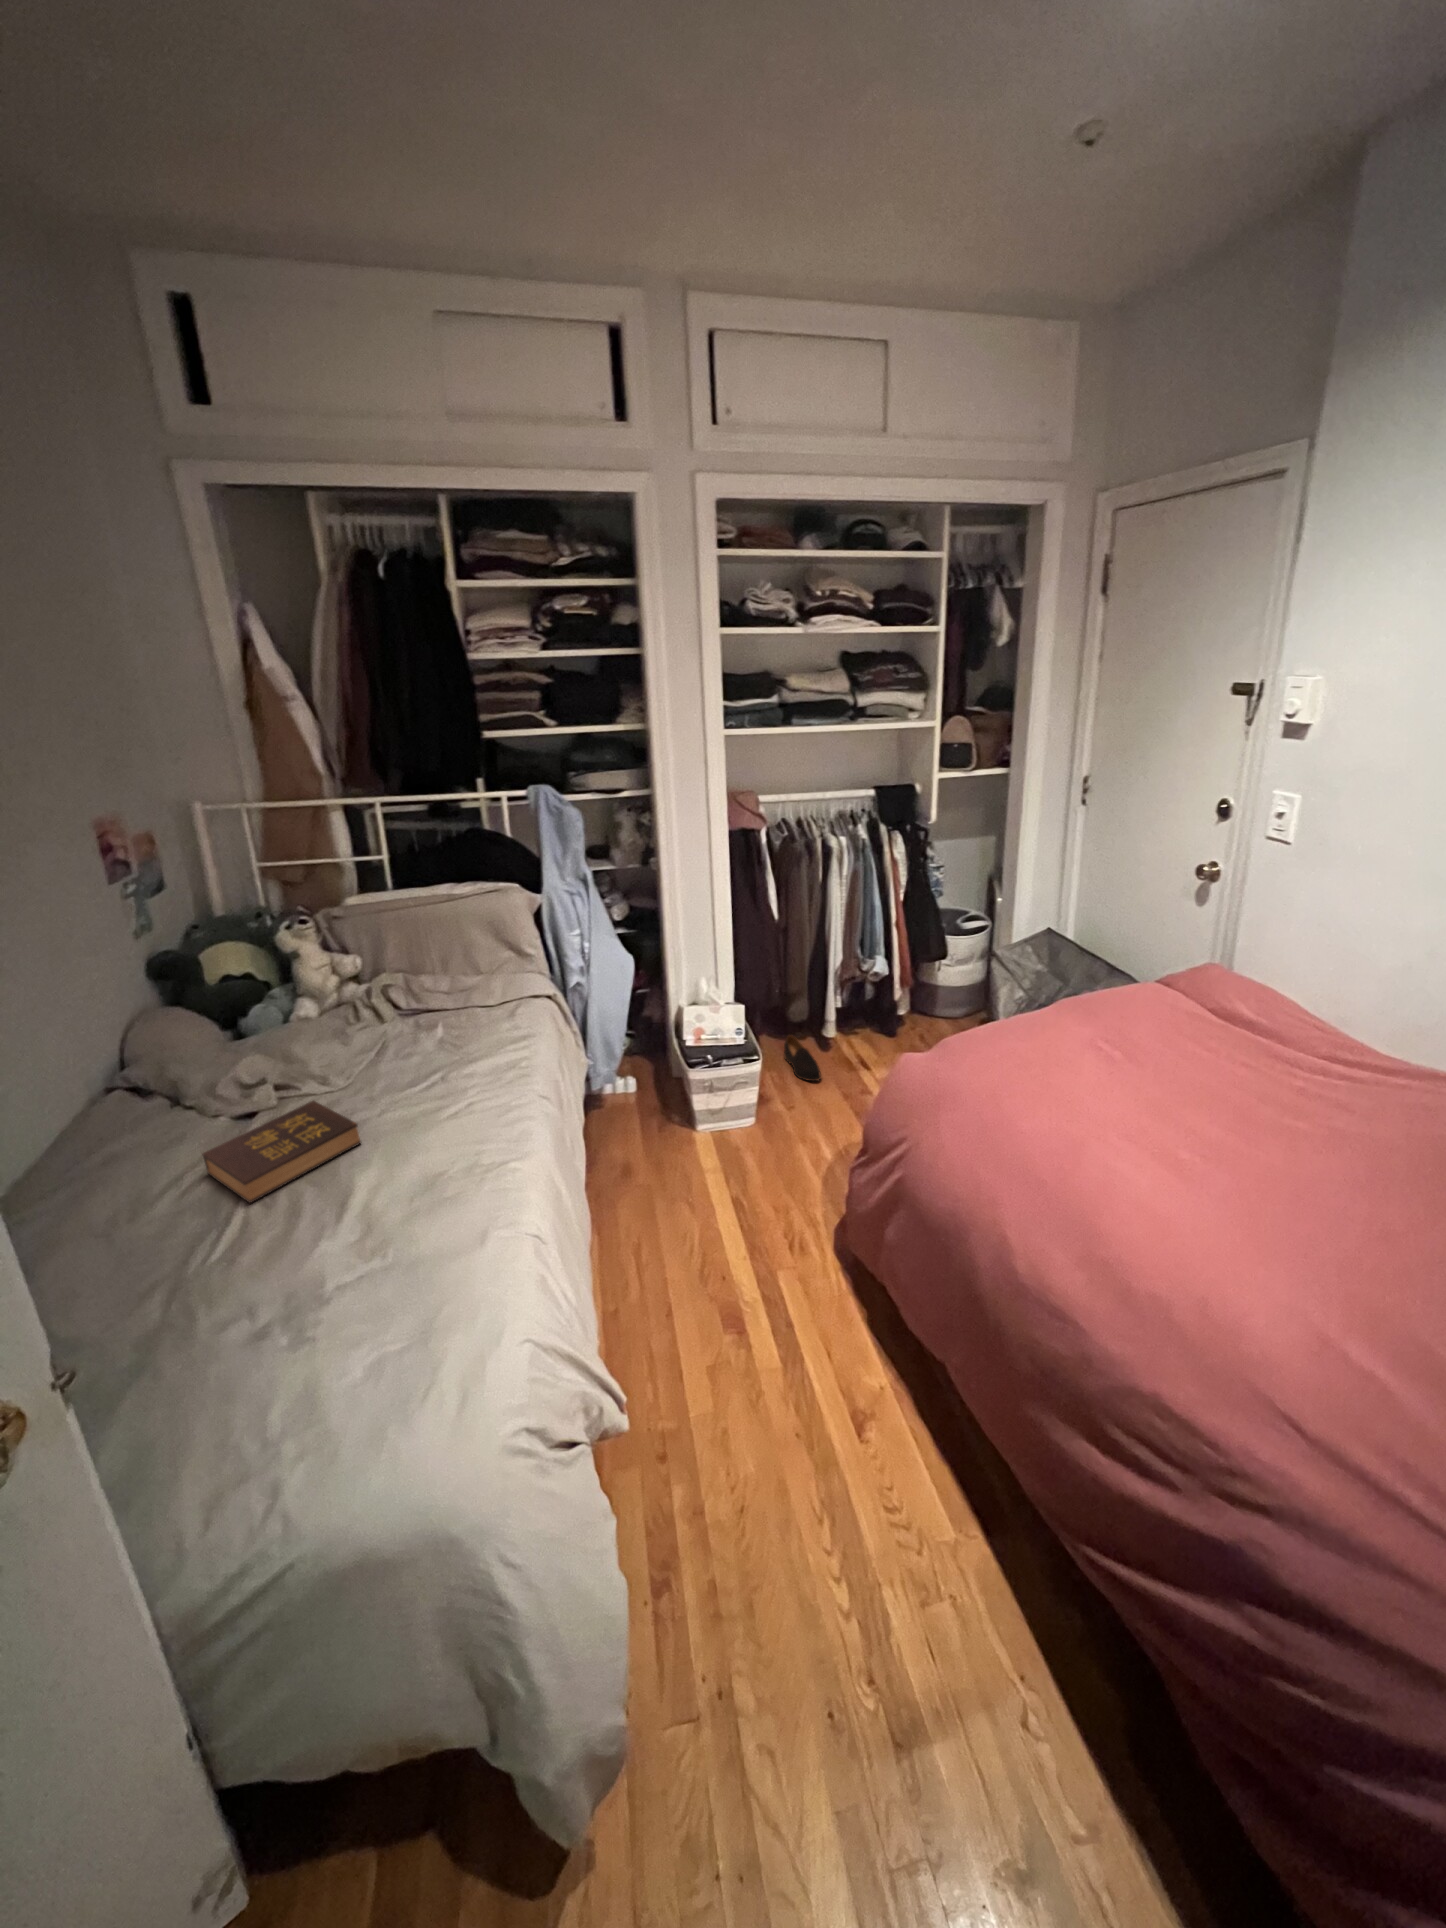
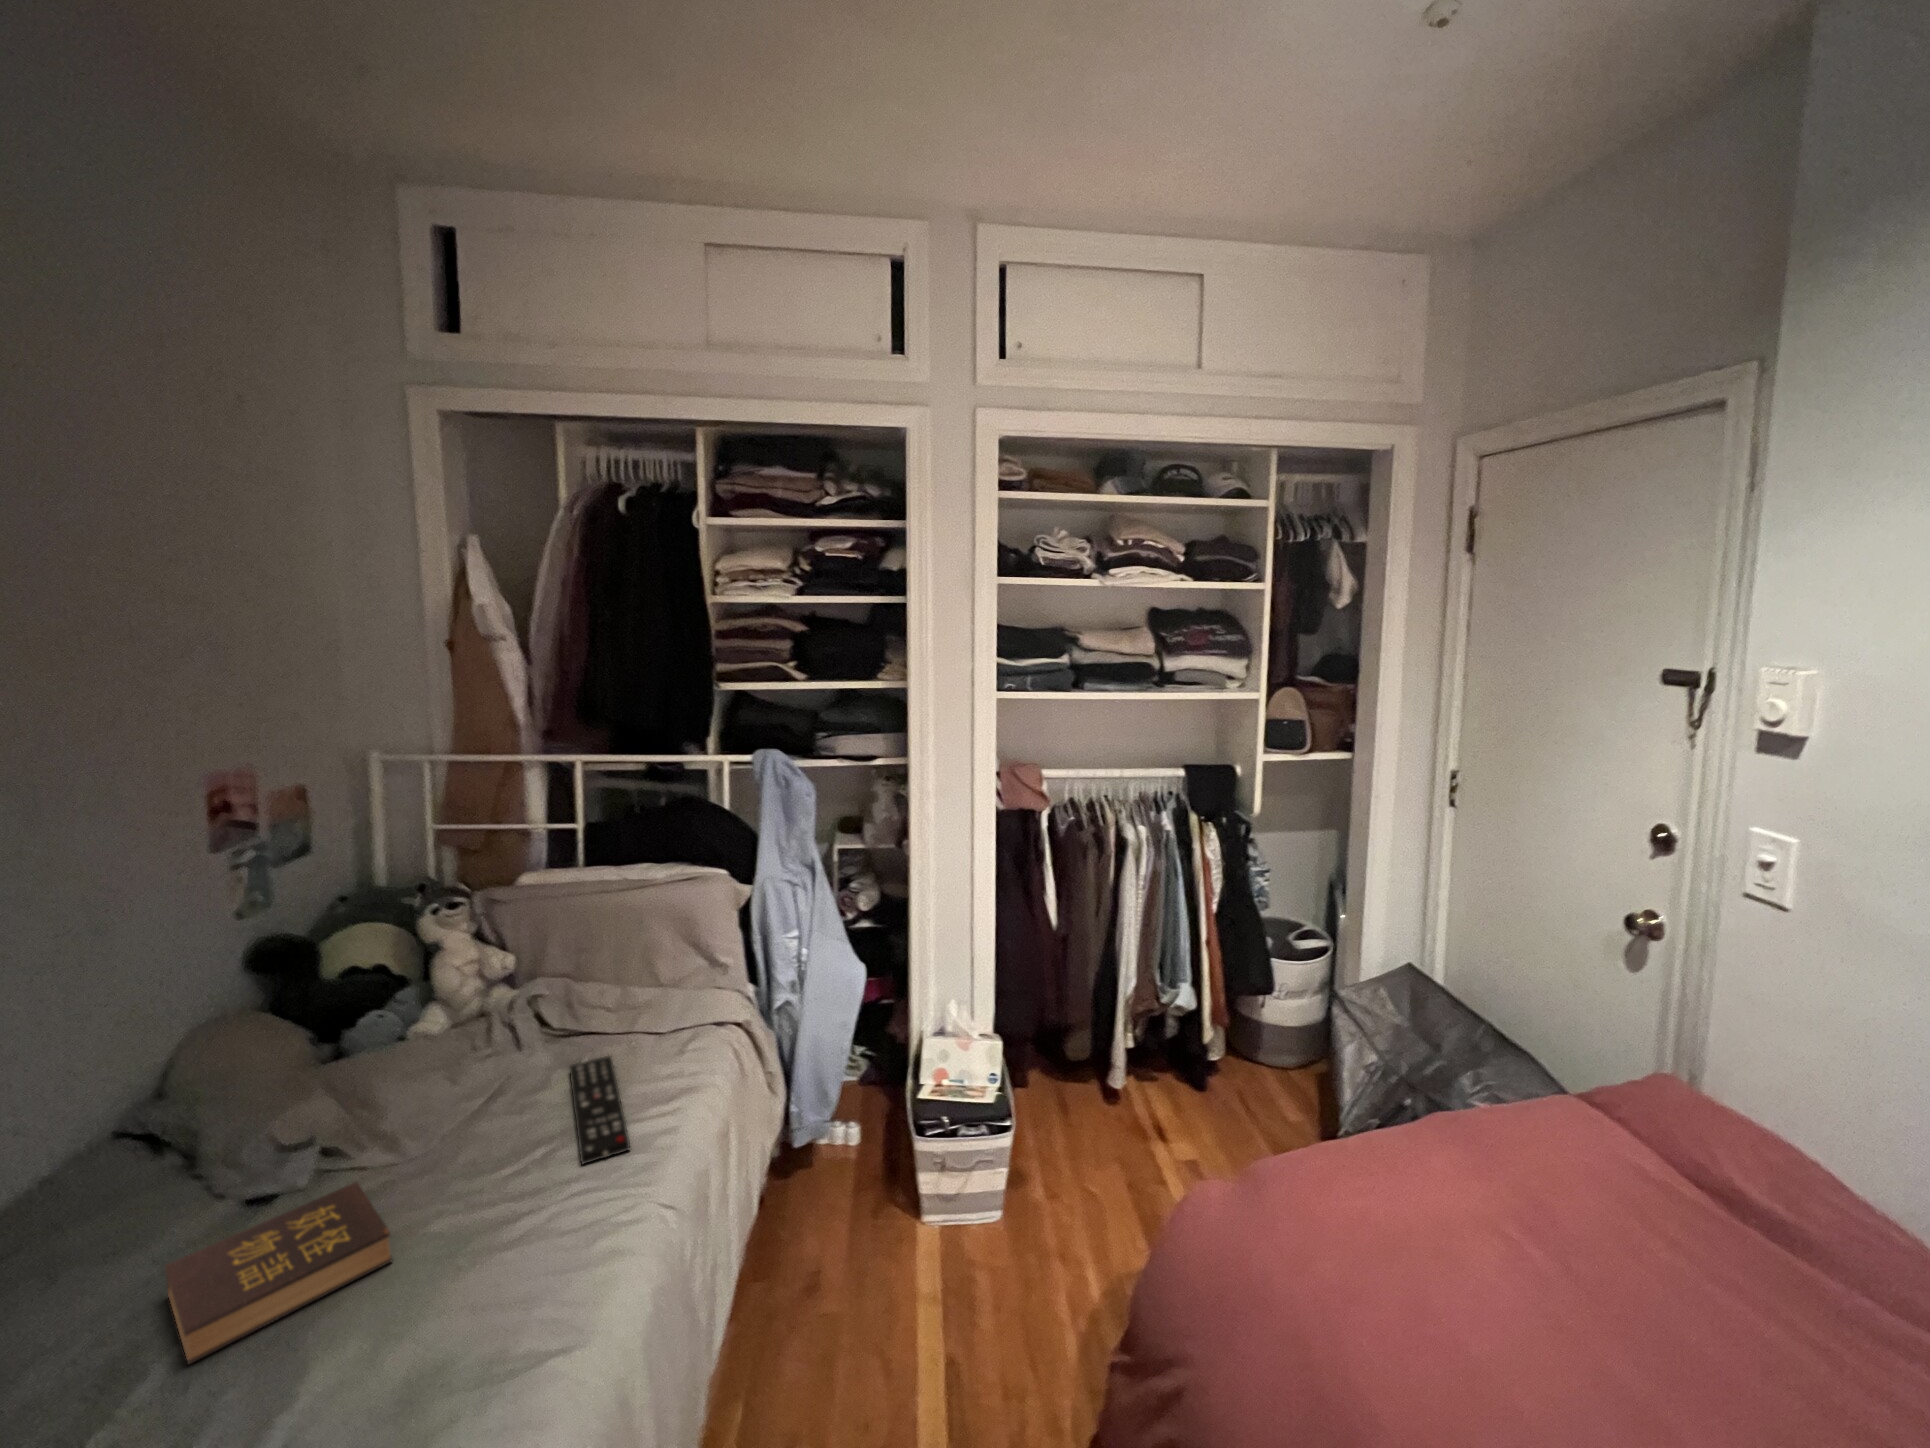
remote control: none [432,1020,504,1083] -> present [570,1056,630,1164]
shoe: present [784,1035,821,1081] -> none [1056,1081,1099,1154]

